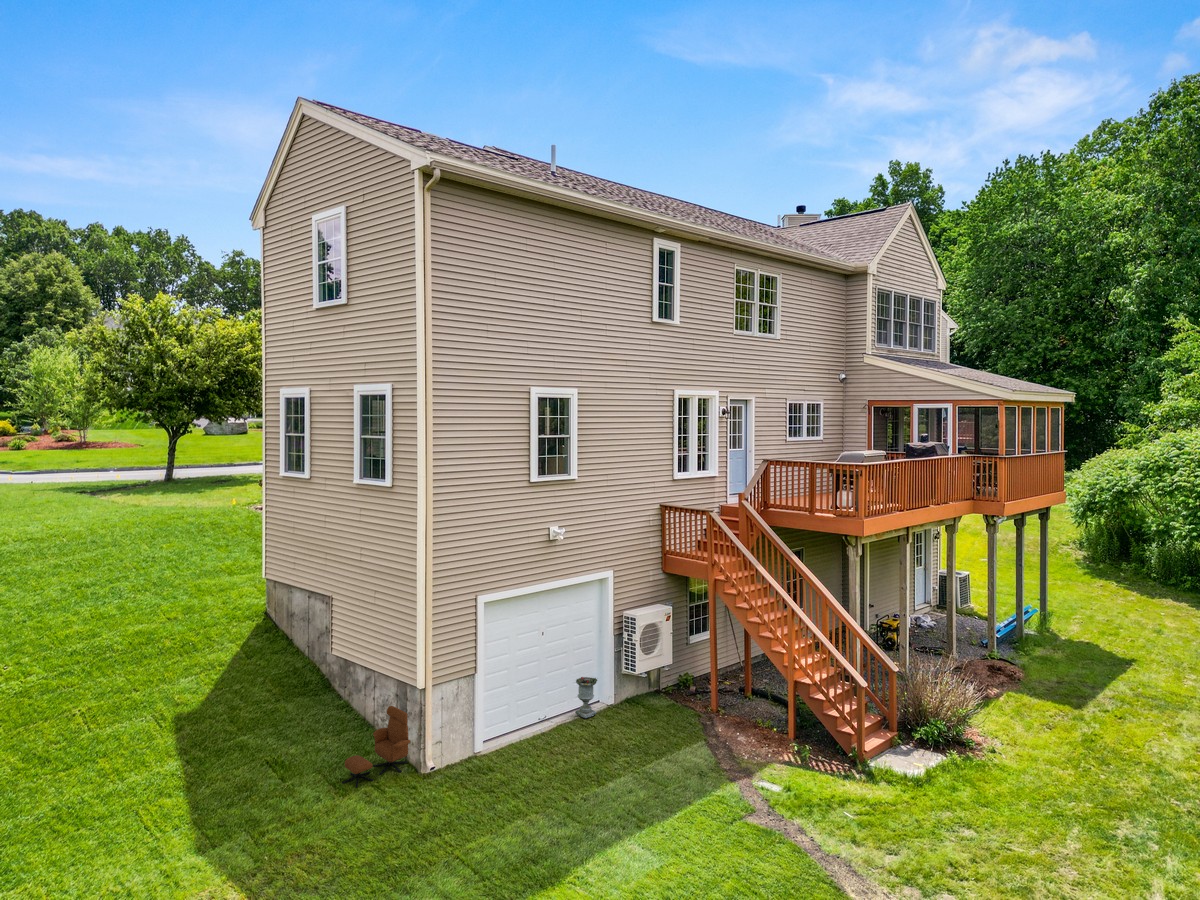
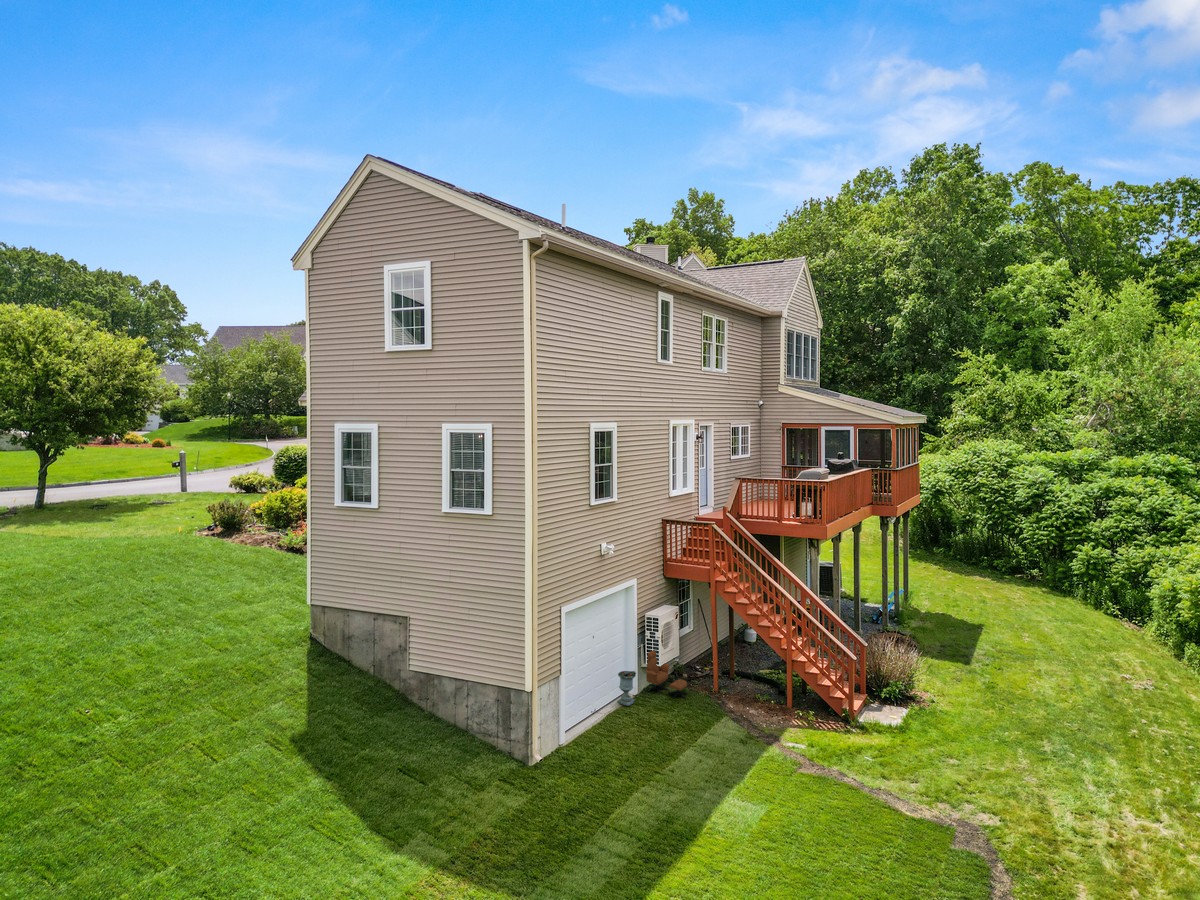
lounge chair: present [342,706,410,788] -> present [645,651,688,698]

